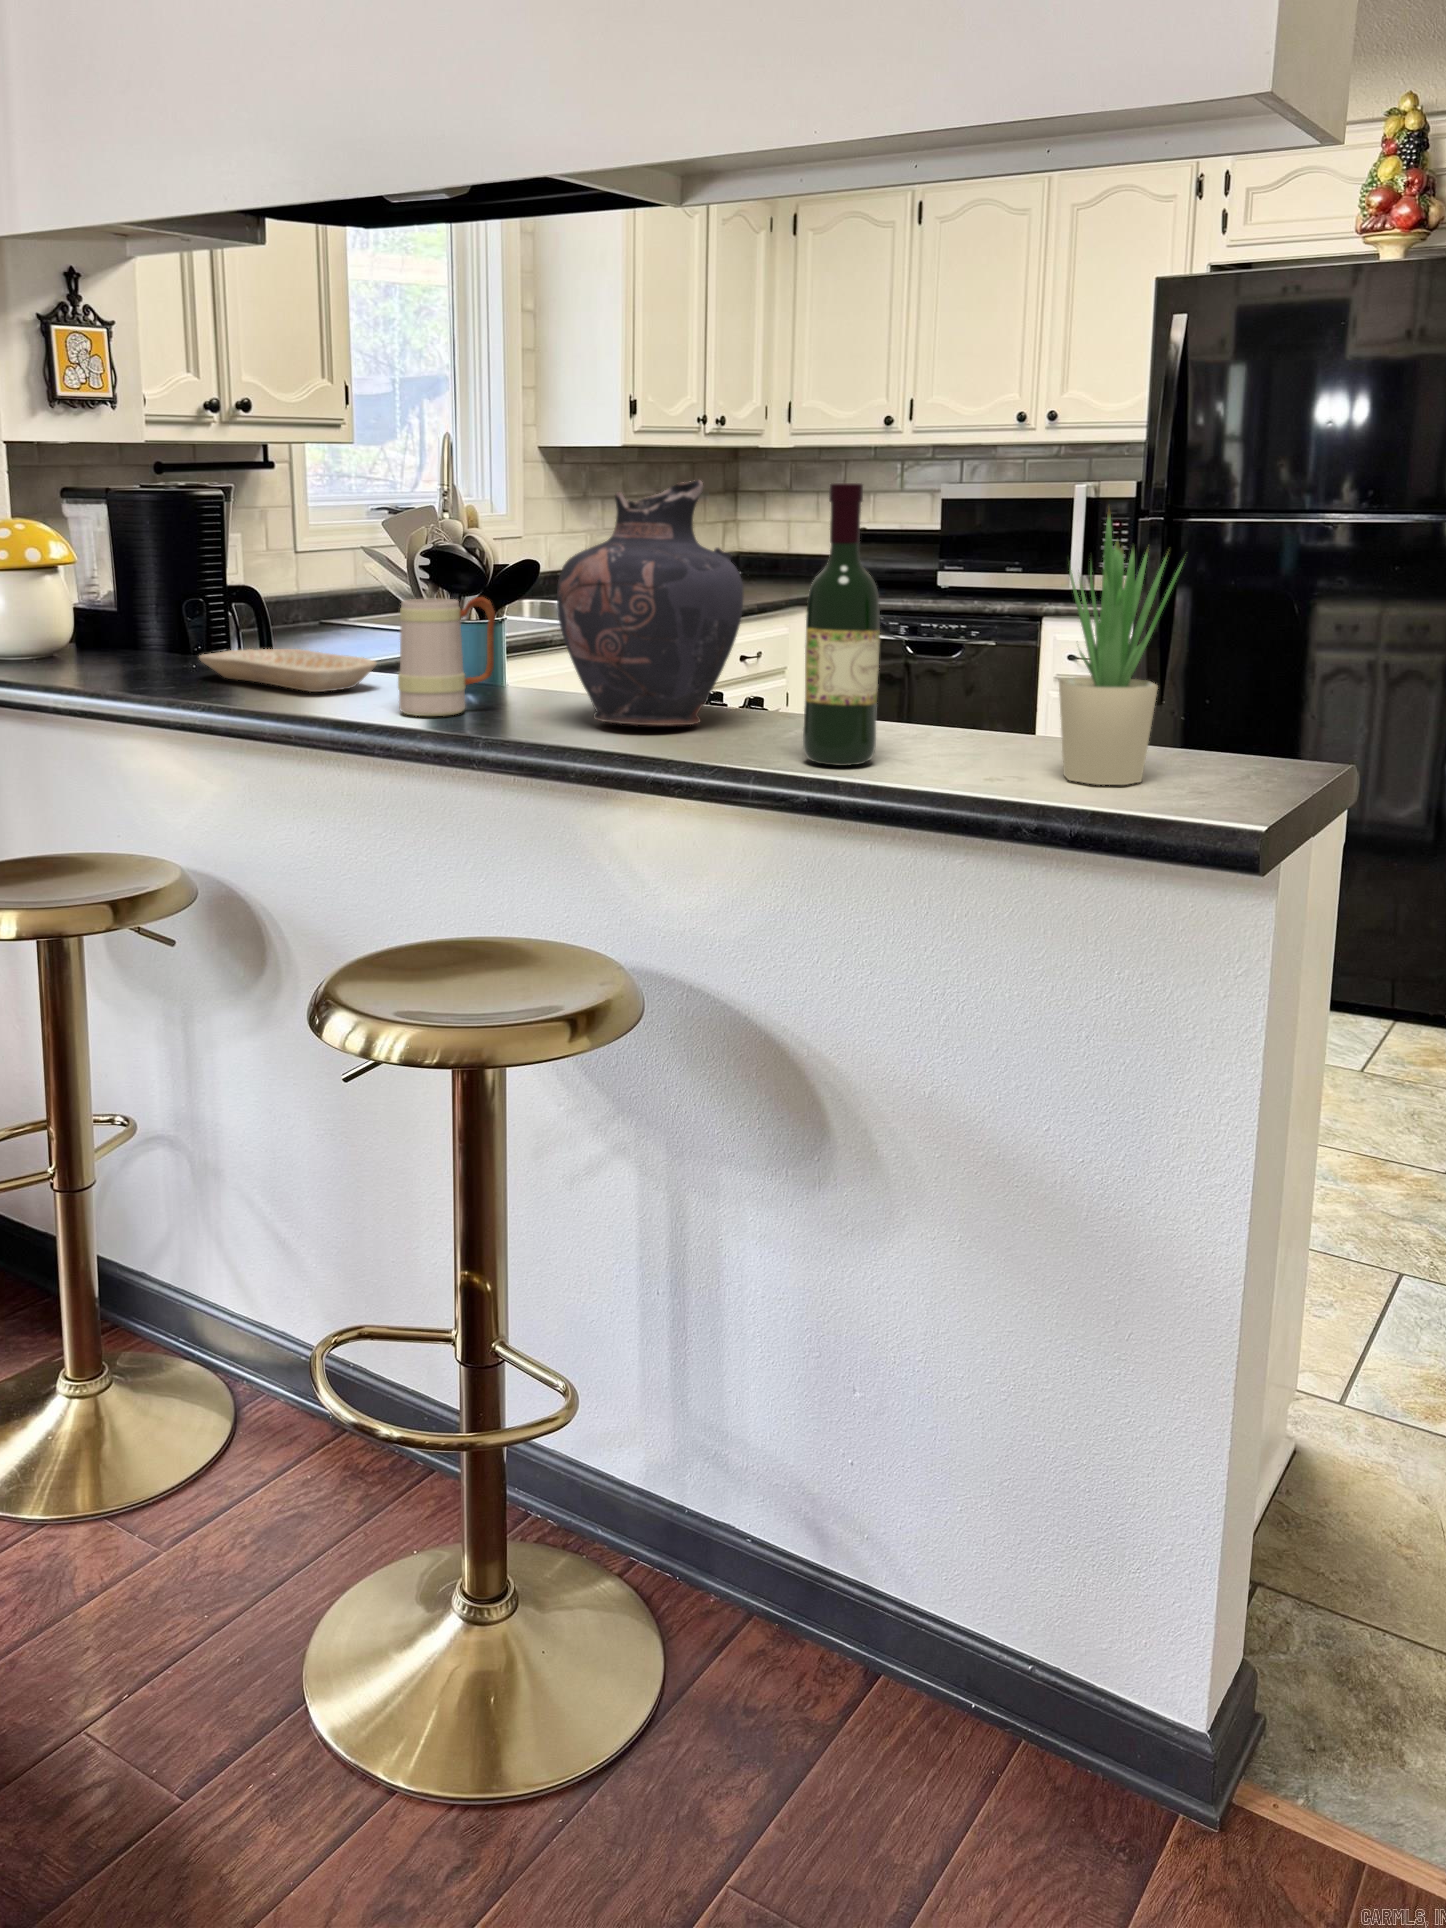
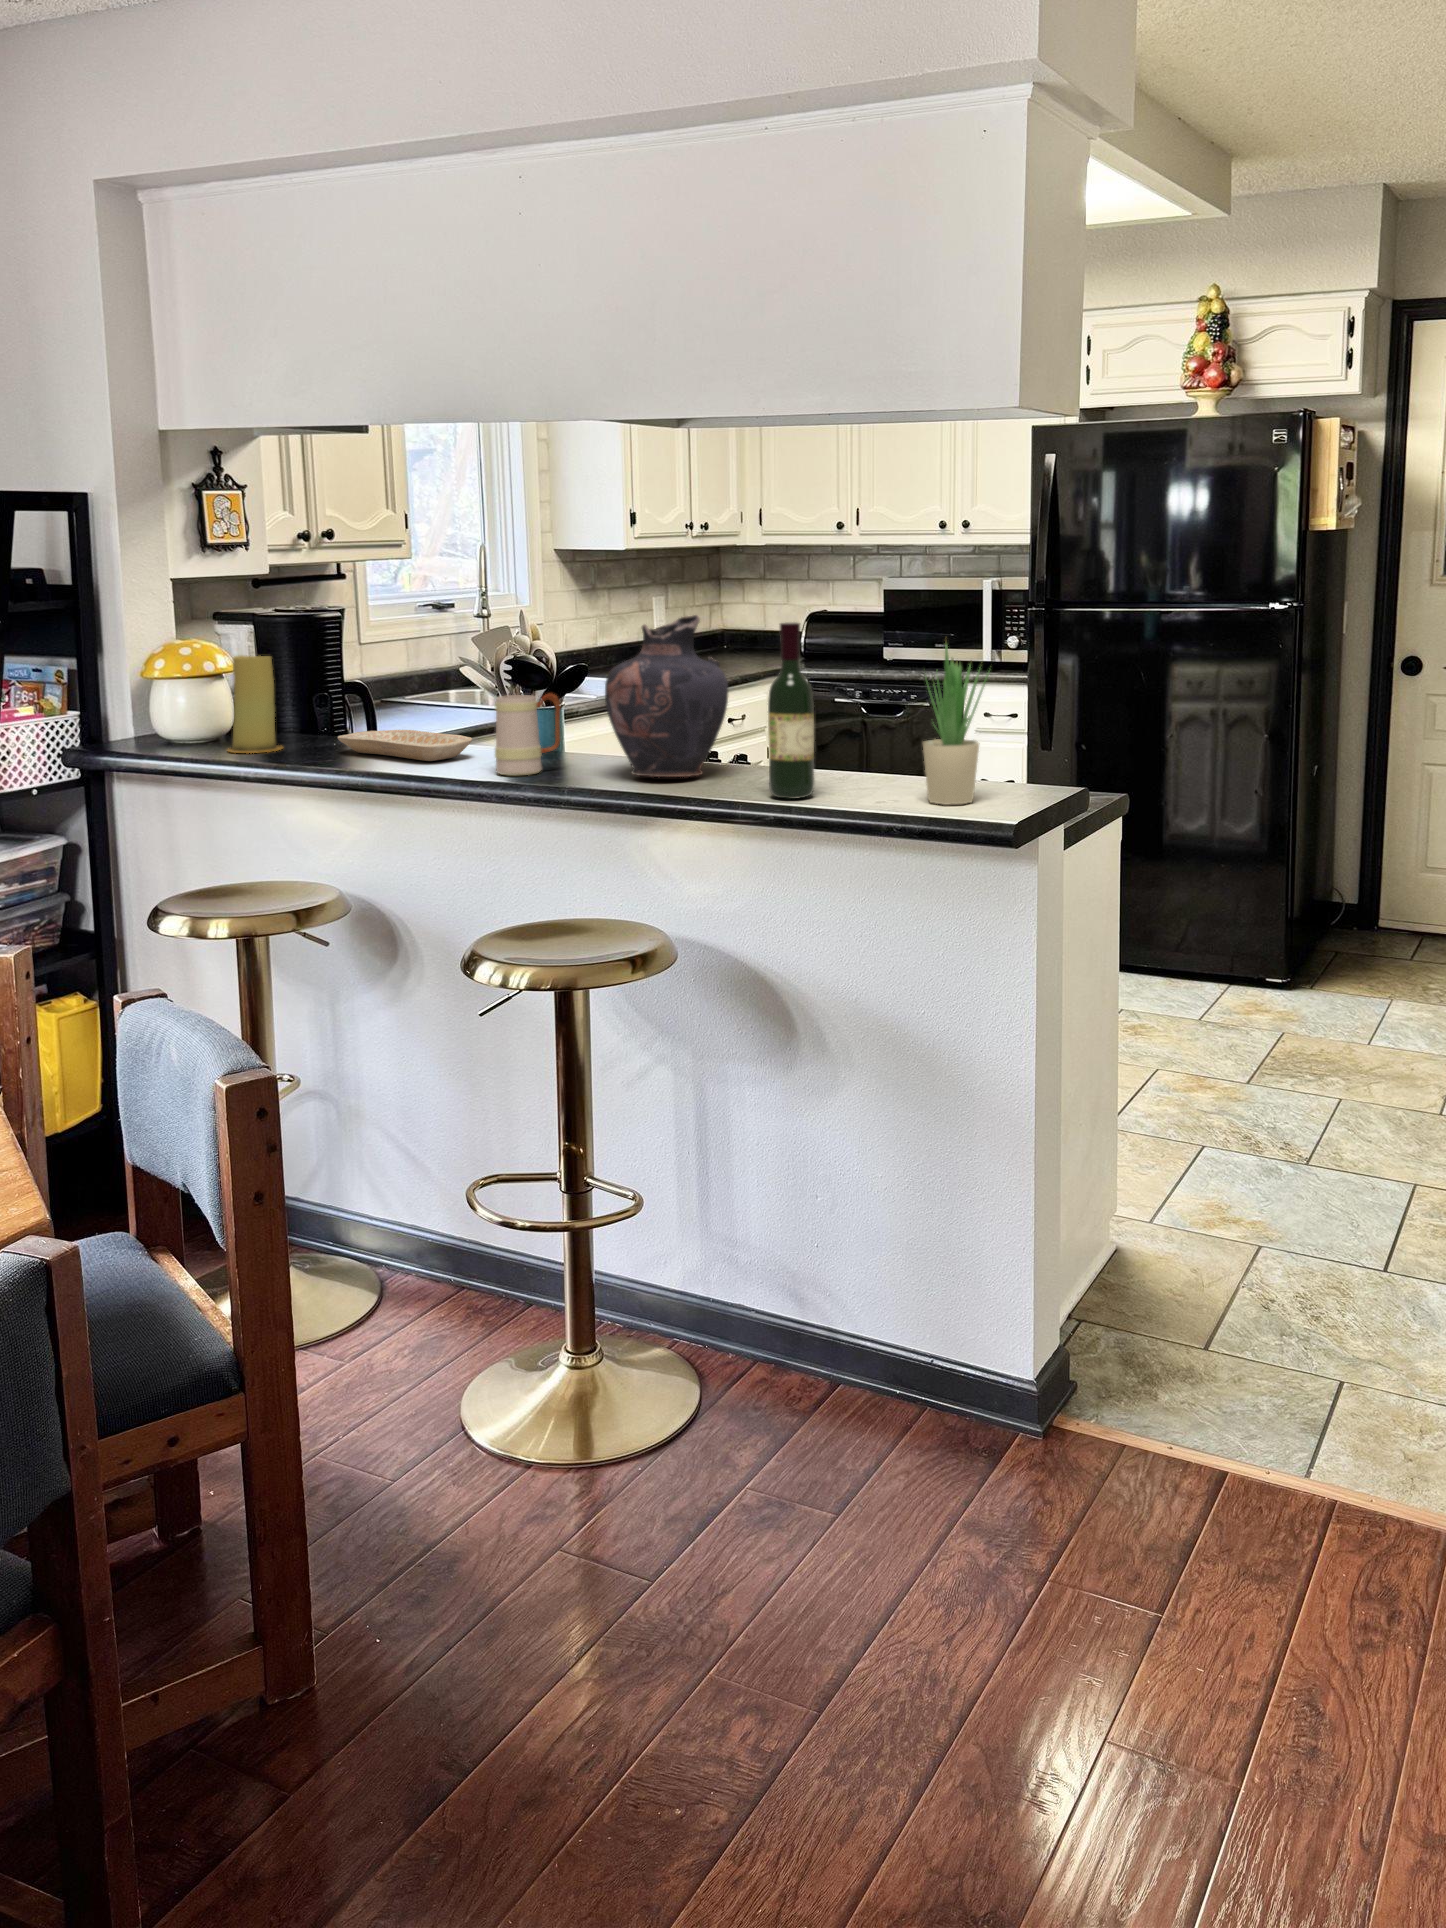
candle: none [57,542,133,675] -> present [228,655,283,753]

